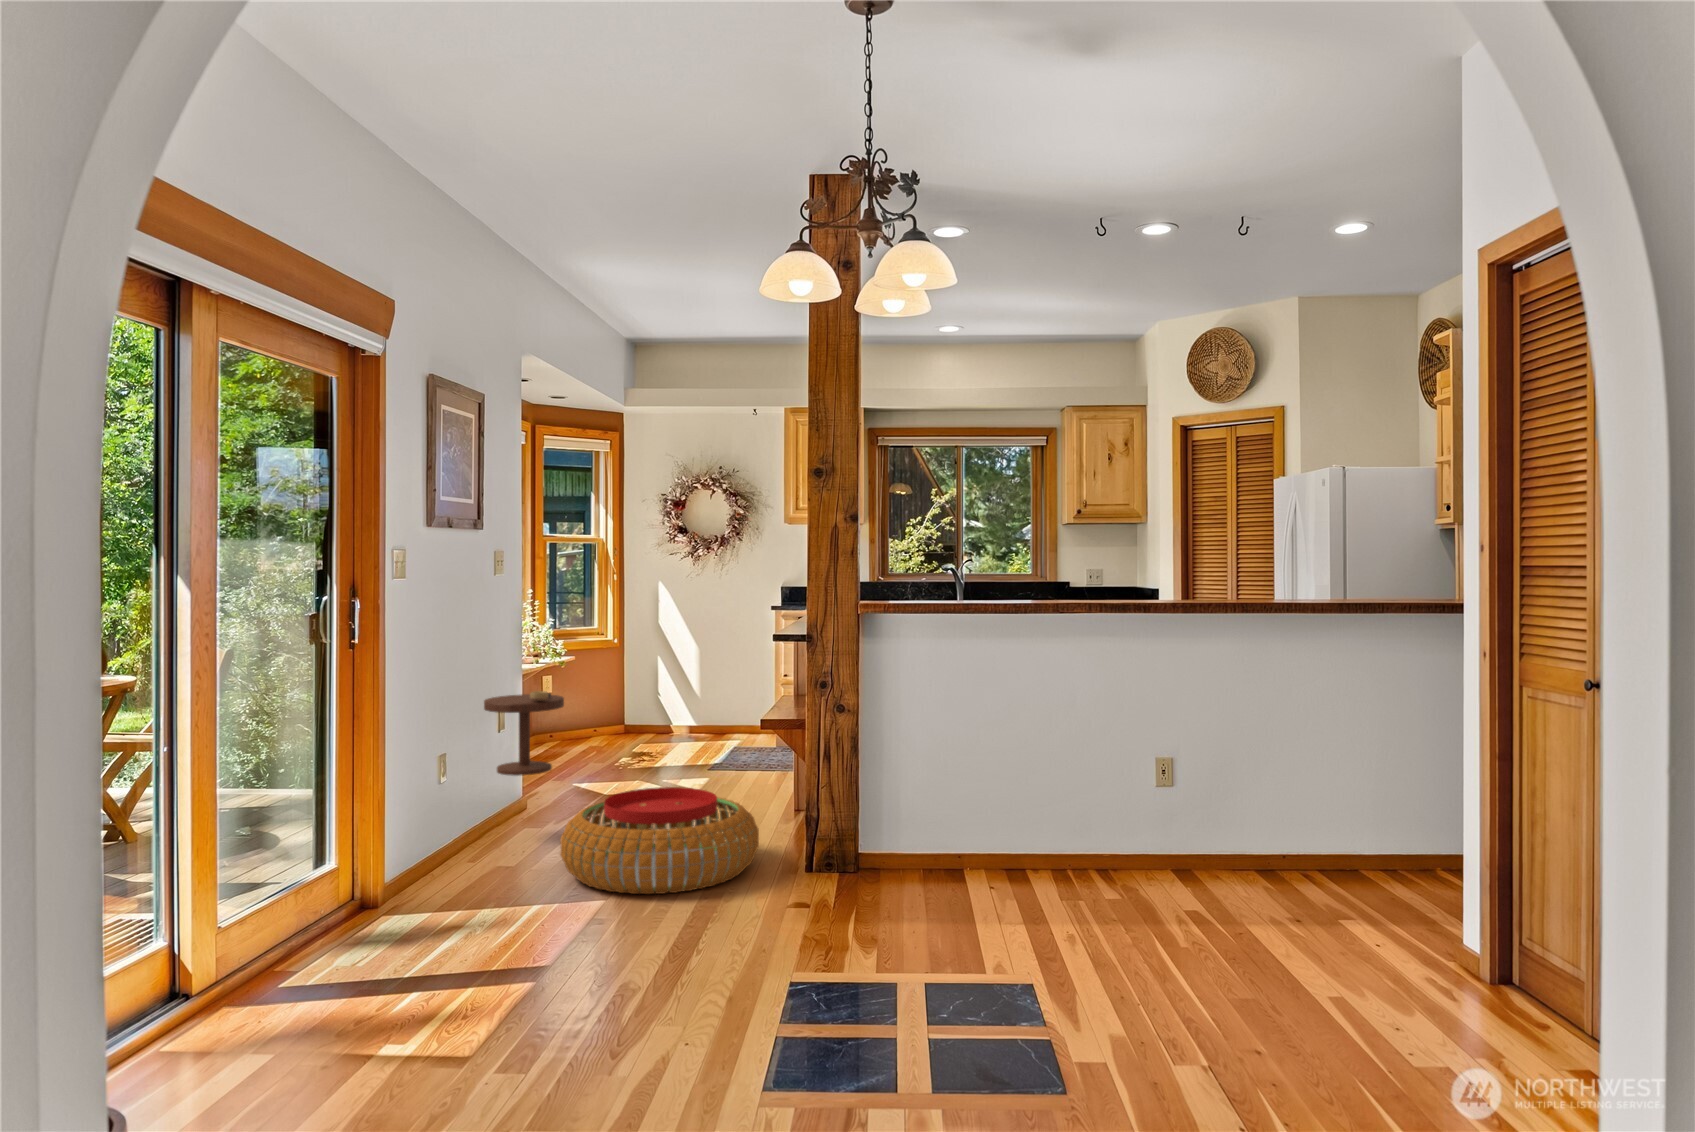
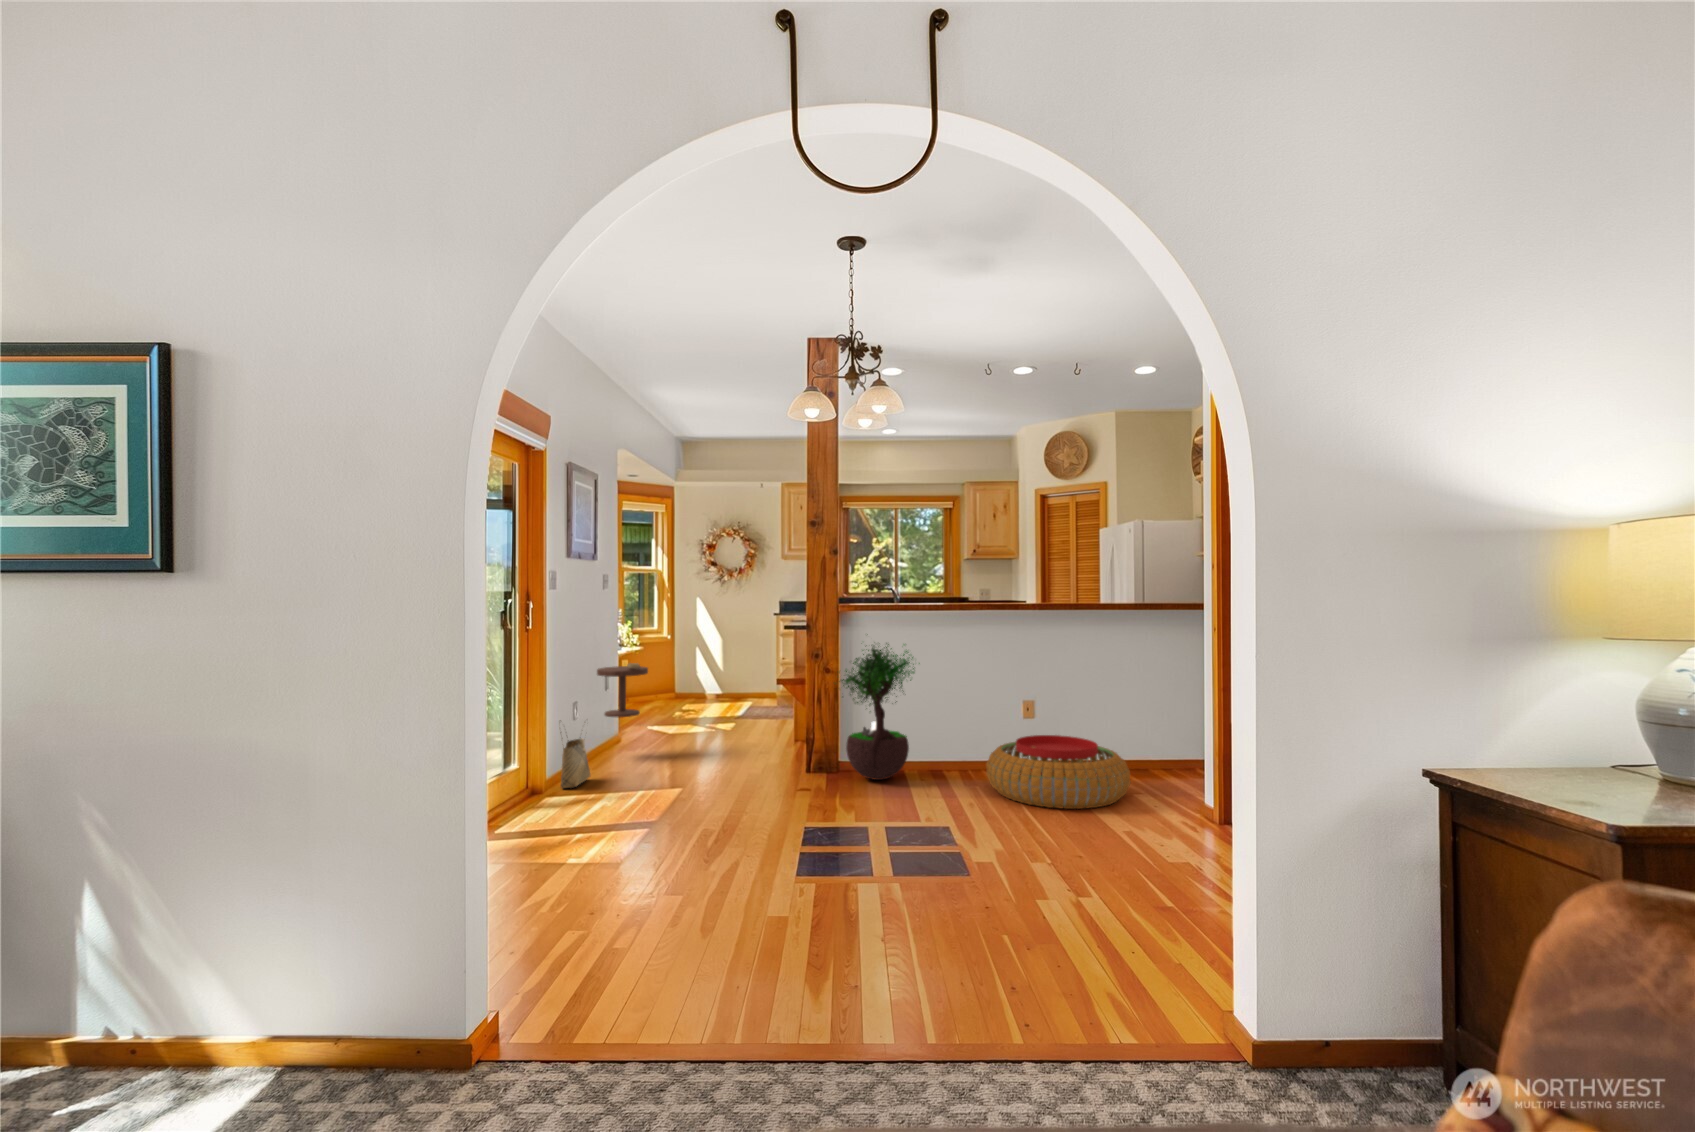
potted tree: none [847,652,988,886] -> present [841,643,920,780]
woven basket: none [414,783,467,893] -> present [561,738,590,788]
pouf: present [560,787,759,894] -> present [986,735,1131,809]

